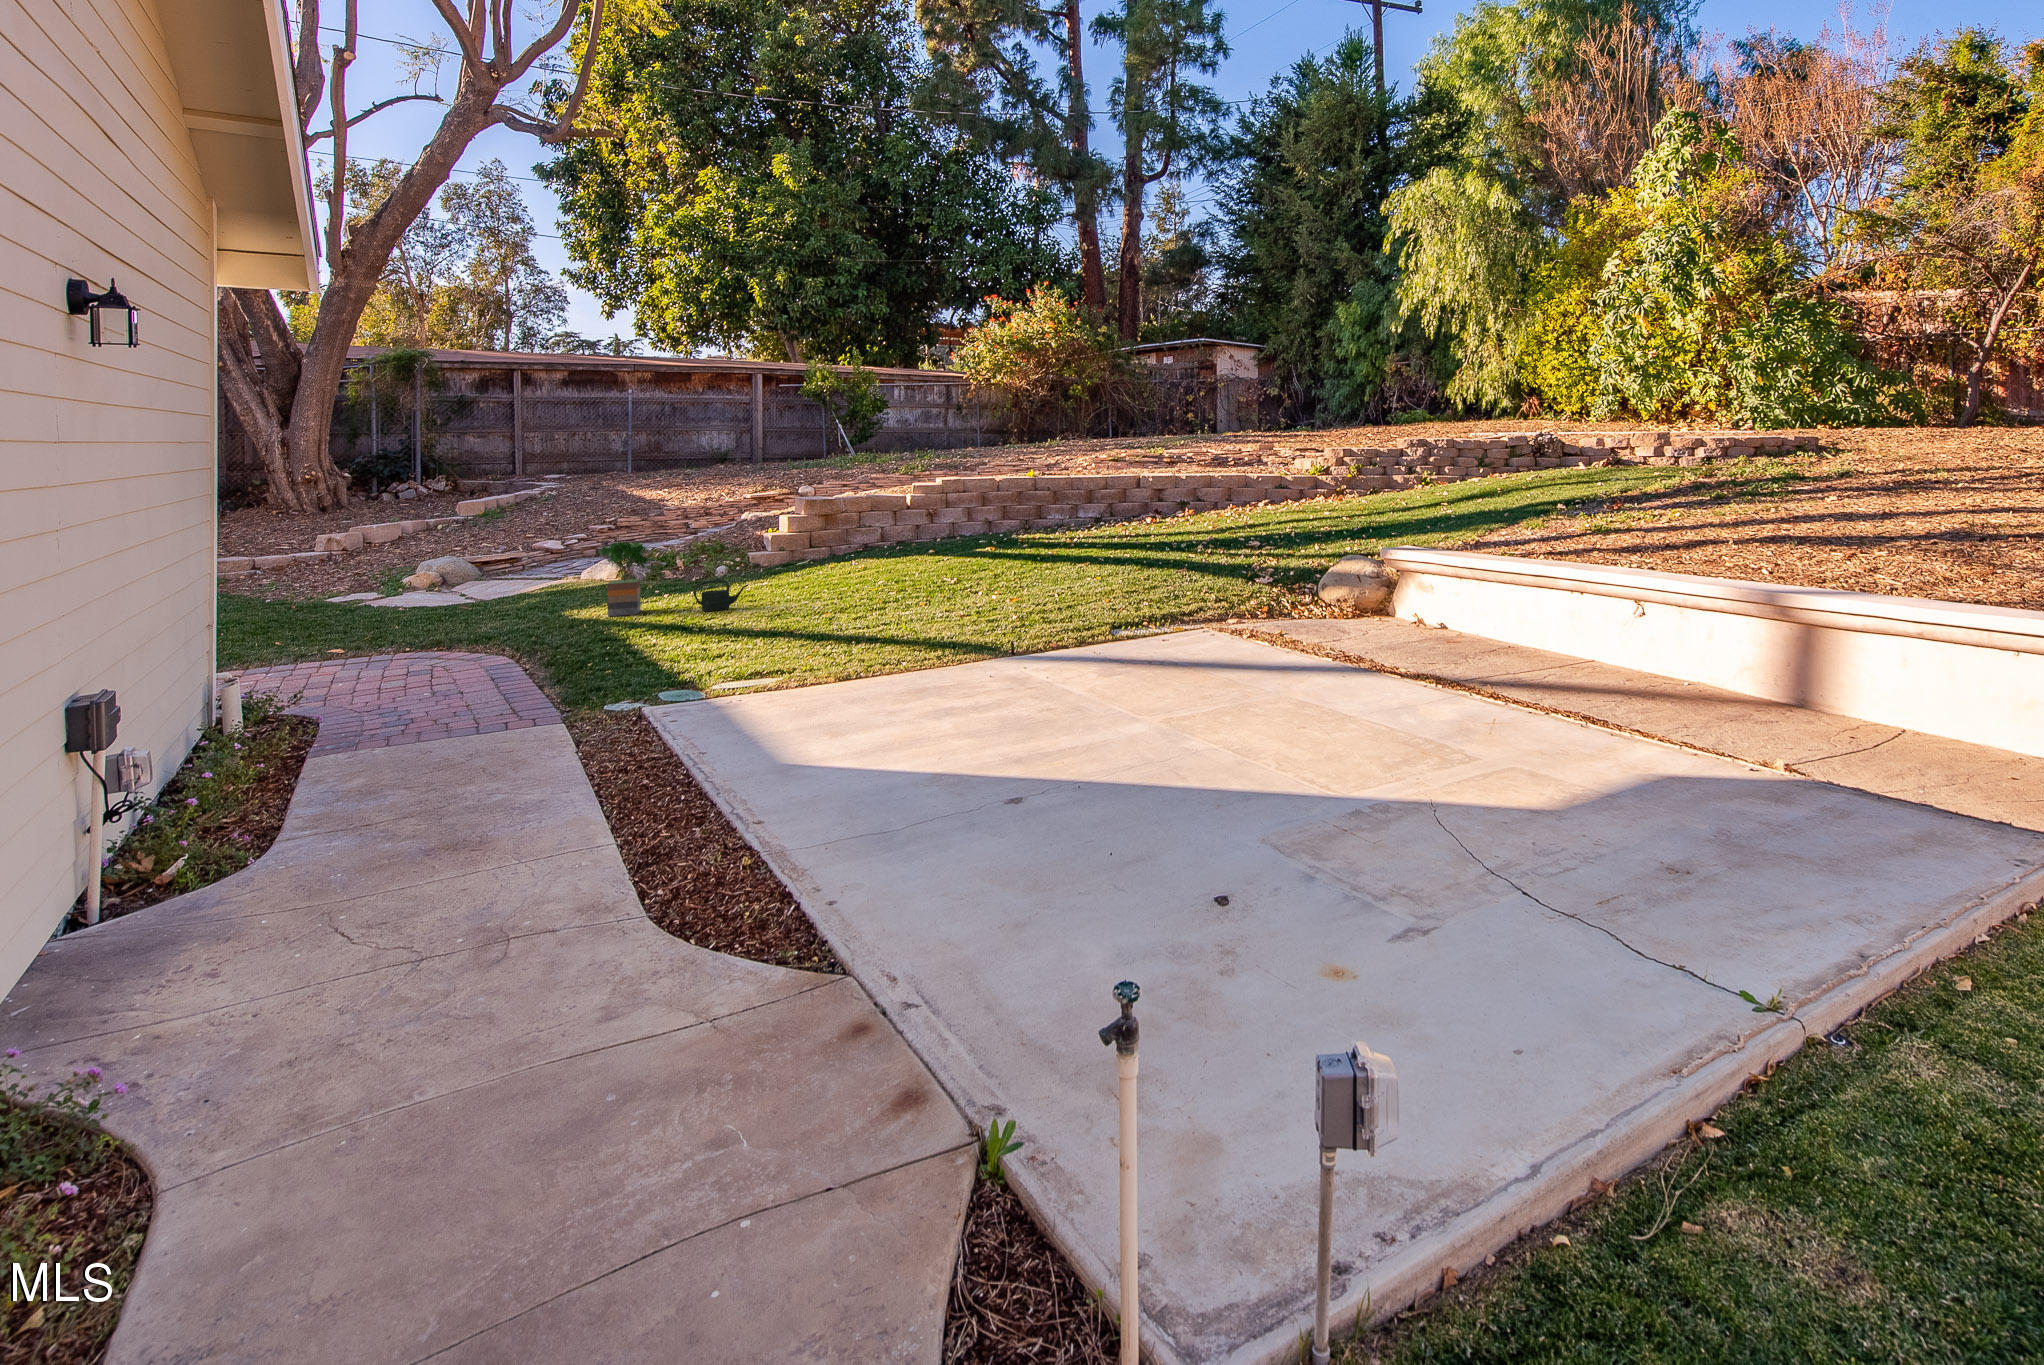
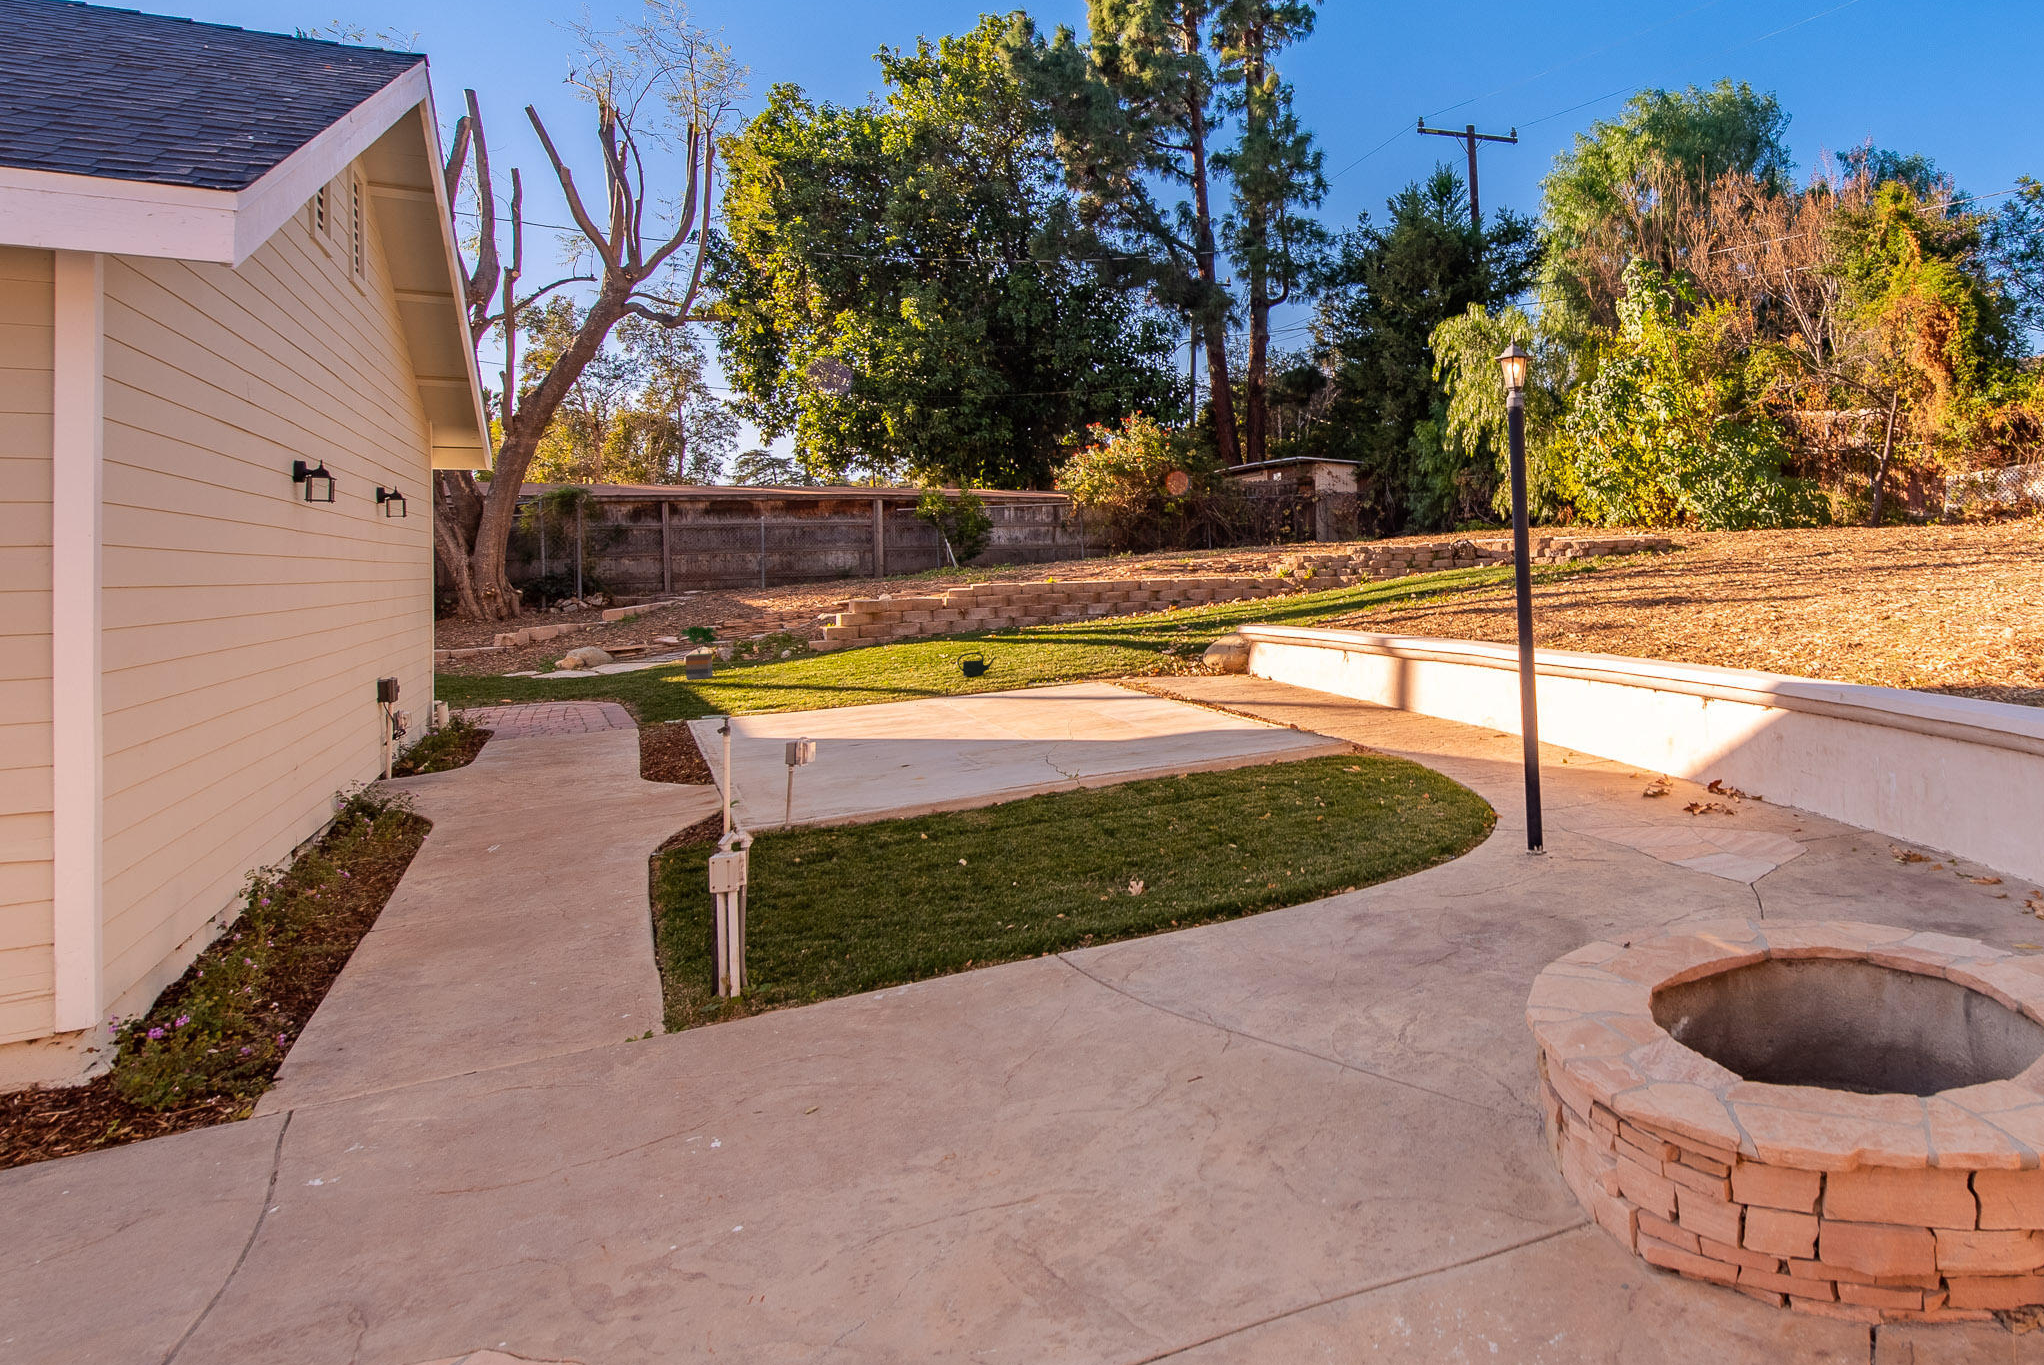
watering can: present [694,580,748,611] -> present [957,653,997,676]

